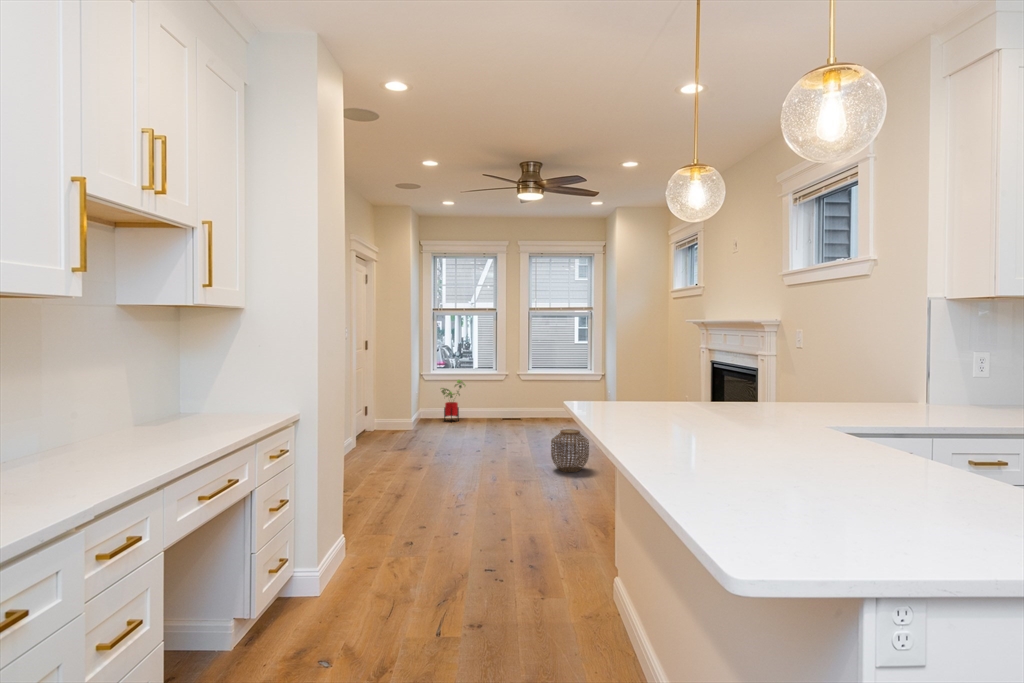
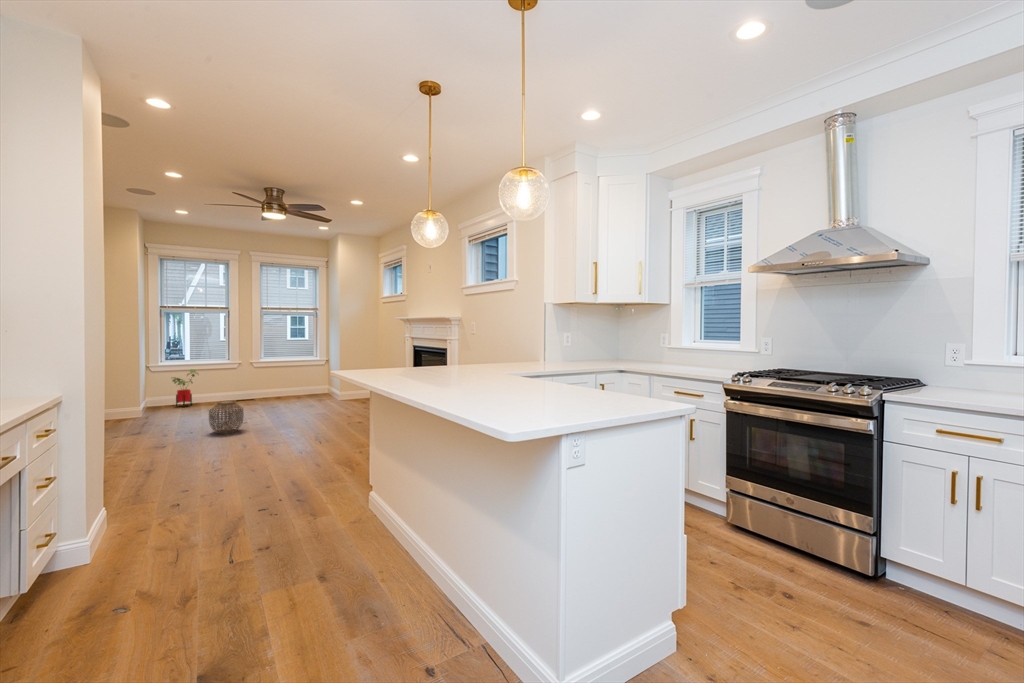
woven basket: present [551,429,589,472] -> present [209,401,243,434]

